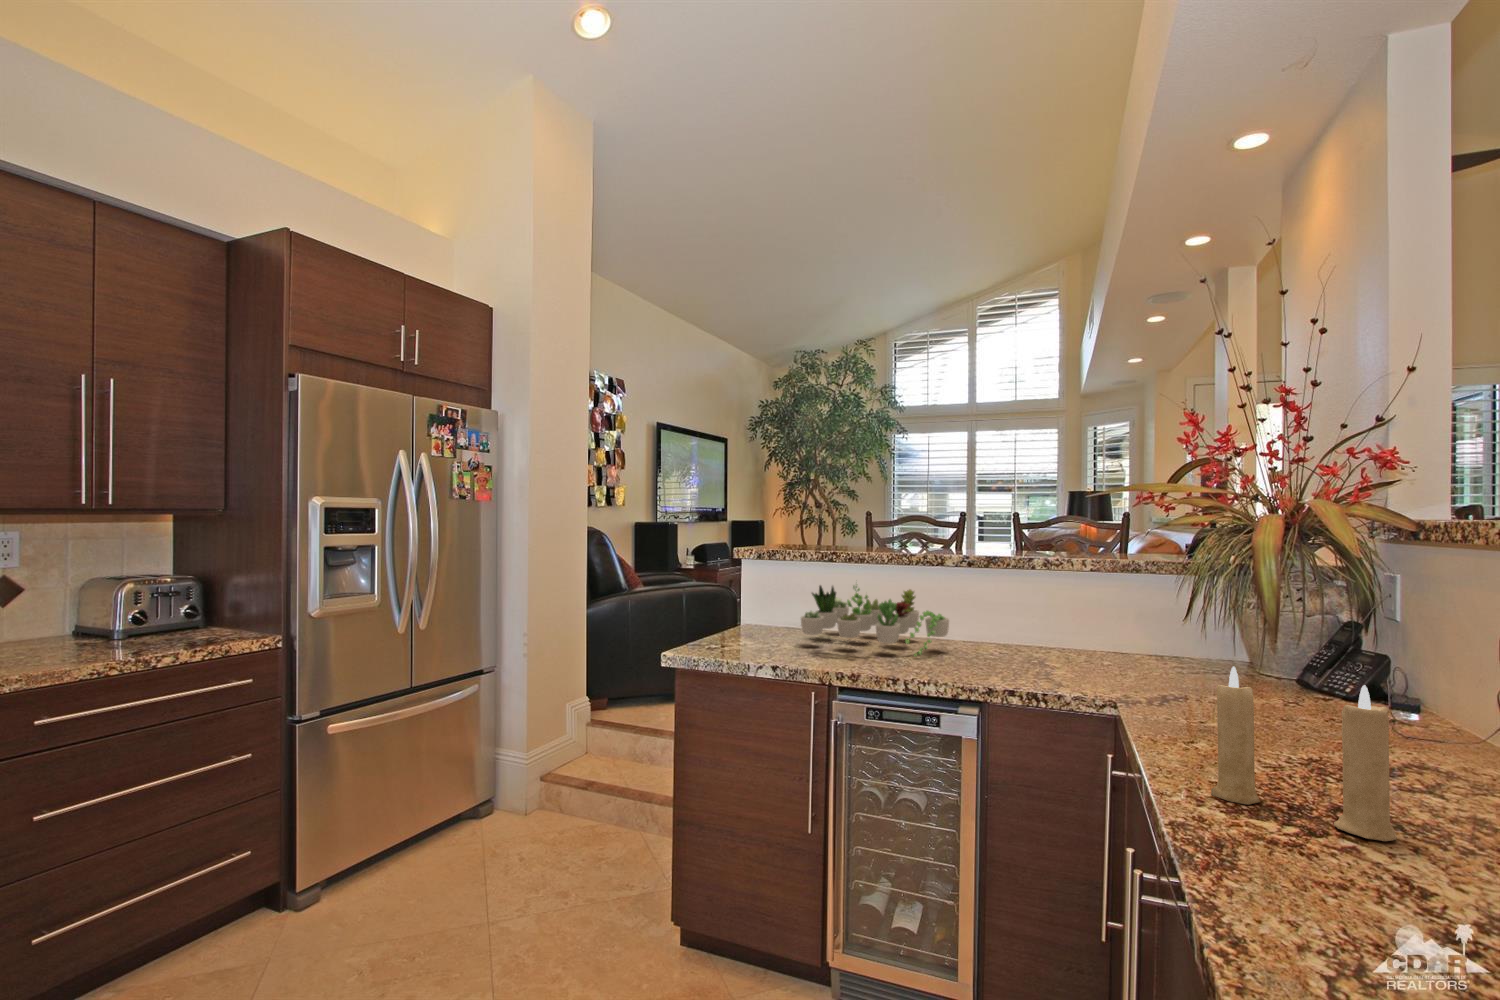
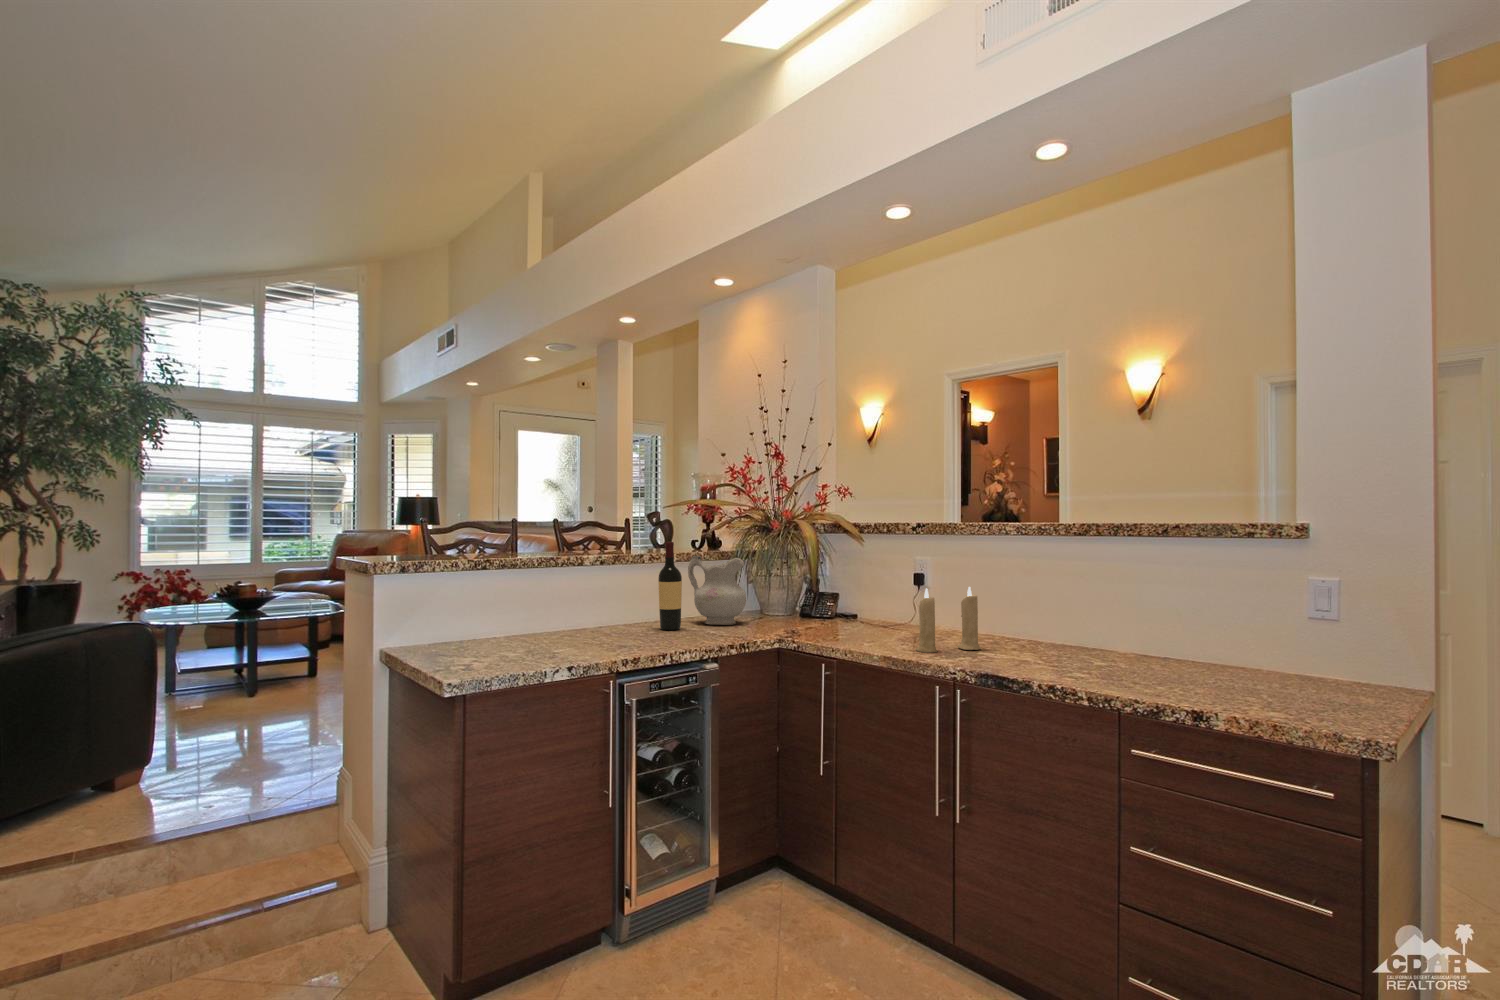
wine bottle: none [1017,544,1049,660] -> present [658,542,682,630]
ceramic pitcher: none [1095,565,1181,672] -> present [688,556,746,625]
succulent plant: present [801,585,949,657] -> none [494,582,633,644]

